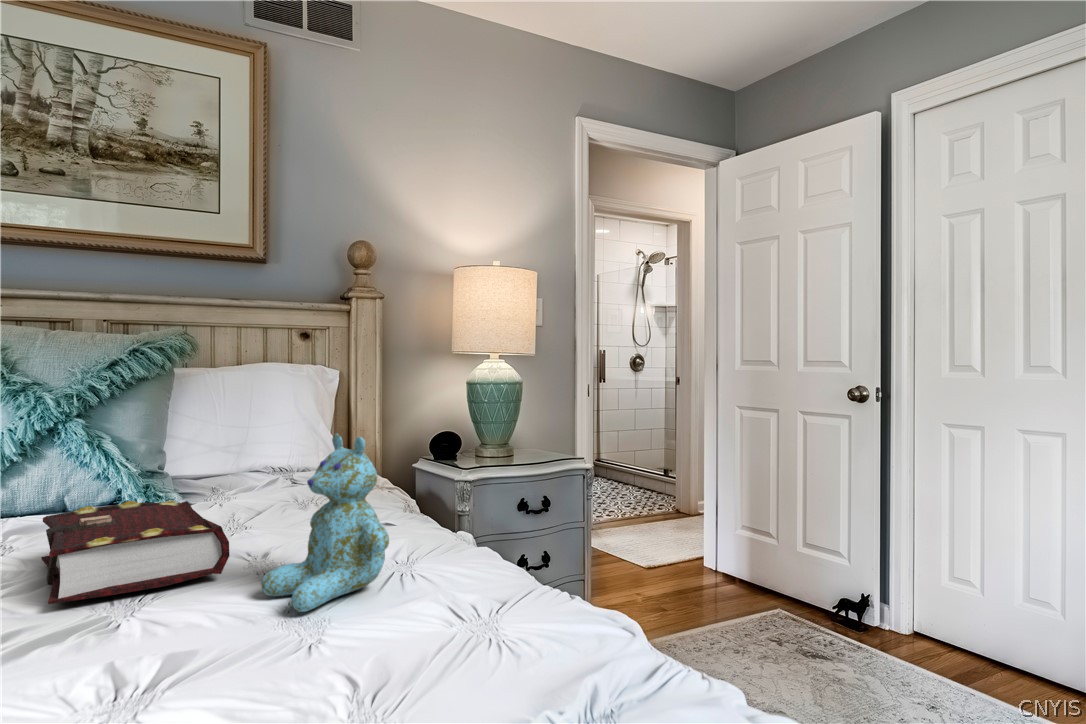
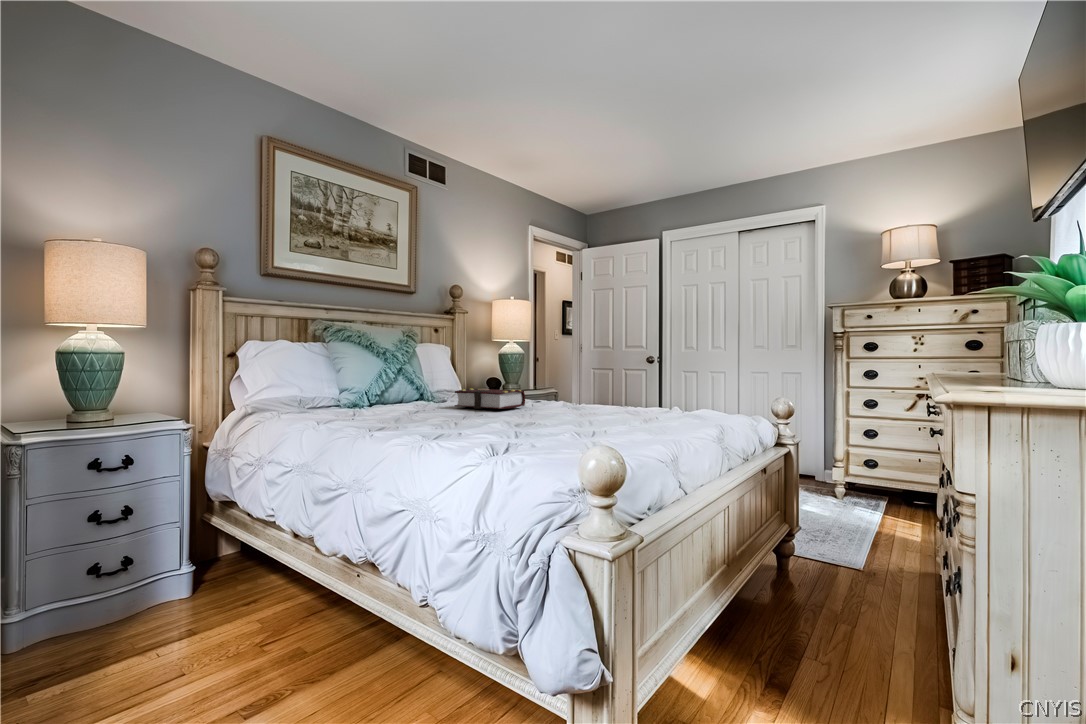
stuffed bear: present [261,434,389,612] -> none [546,360,584,409]

